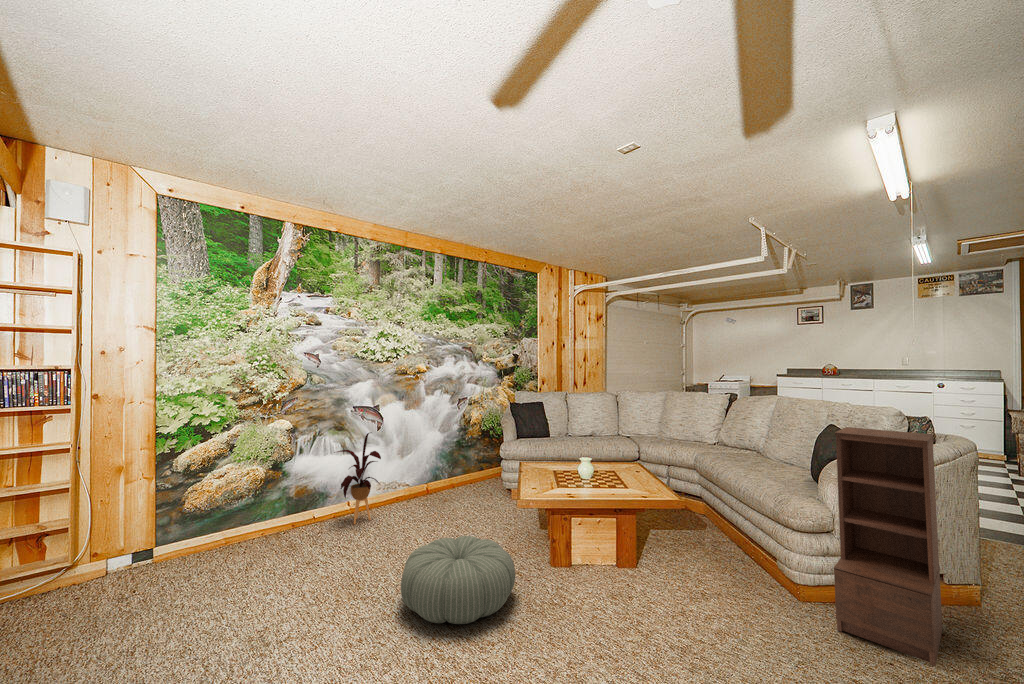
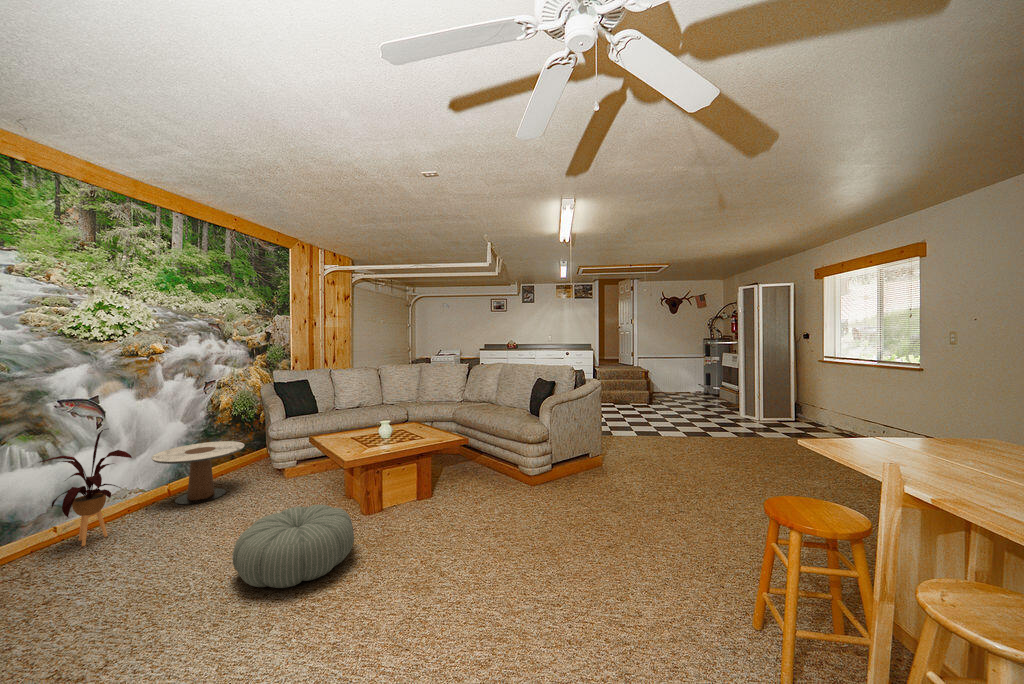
bookshelf: present [834,427,942,666] -> none [555,379,598,498]
side table: none [409,453,475,508] -> present [151,441,245,504]

